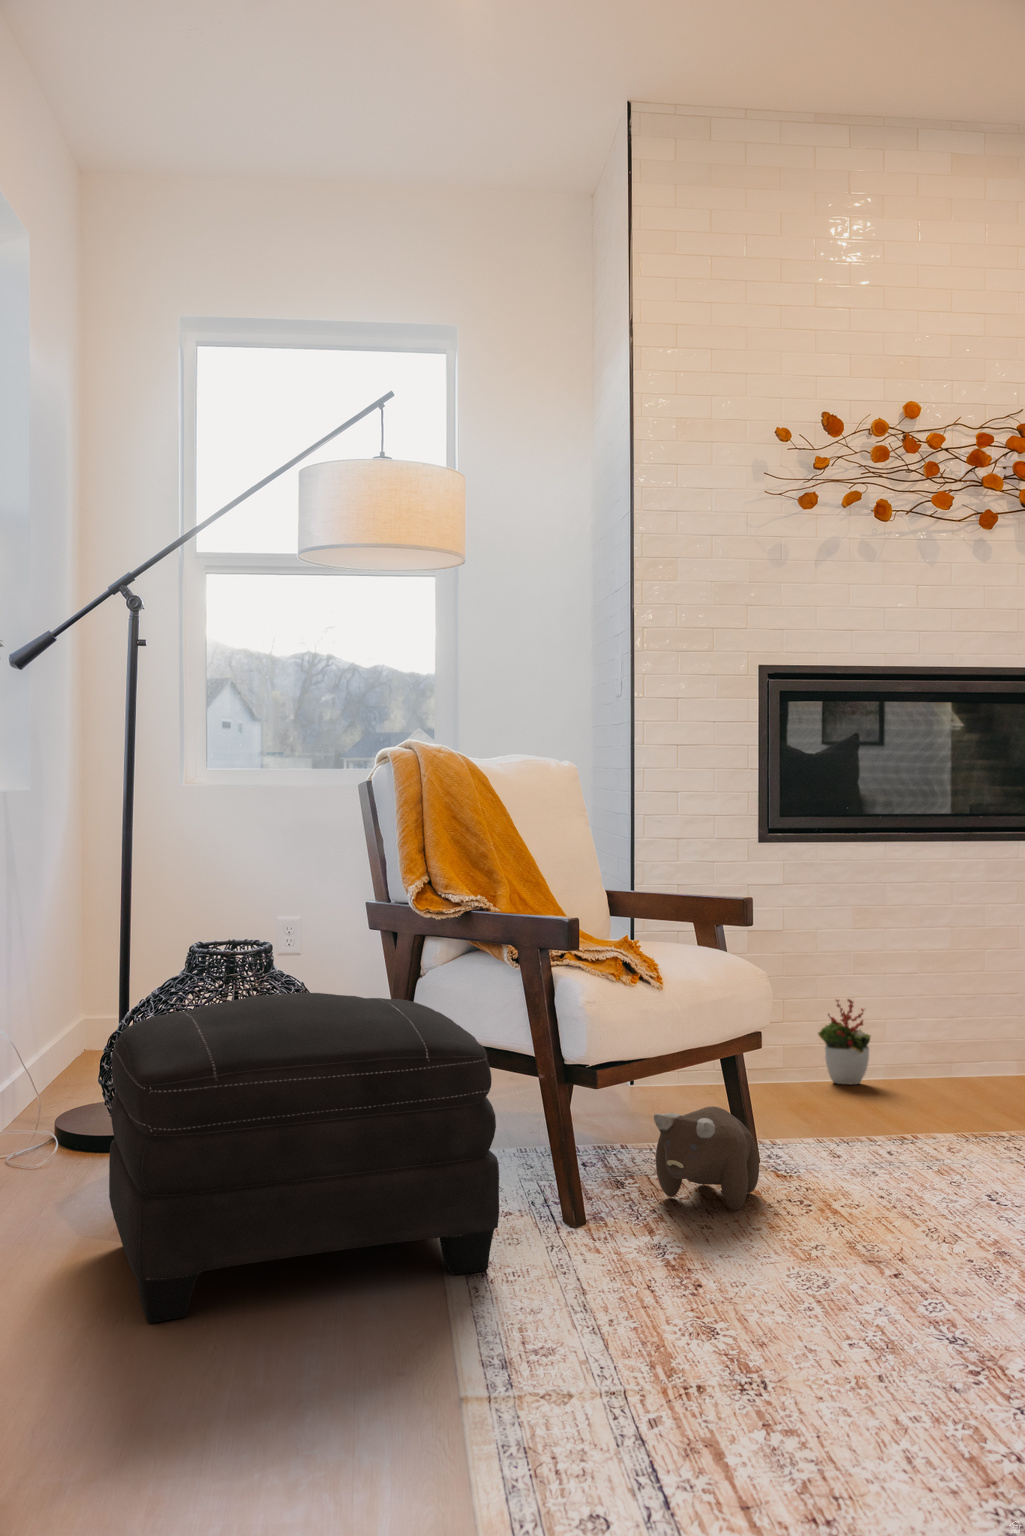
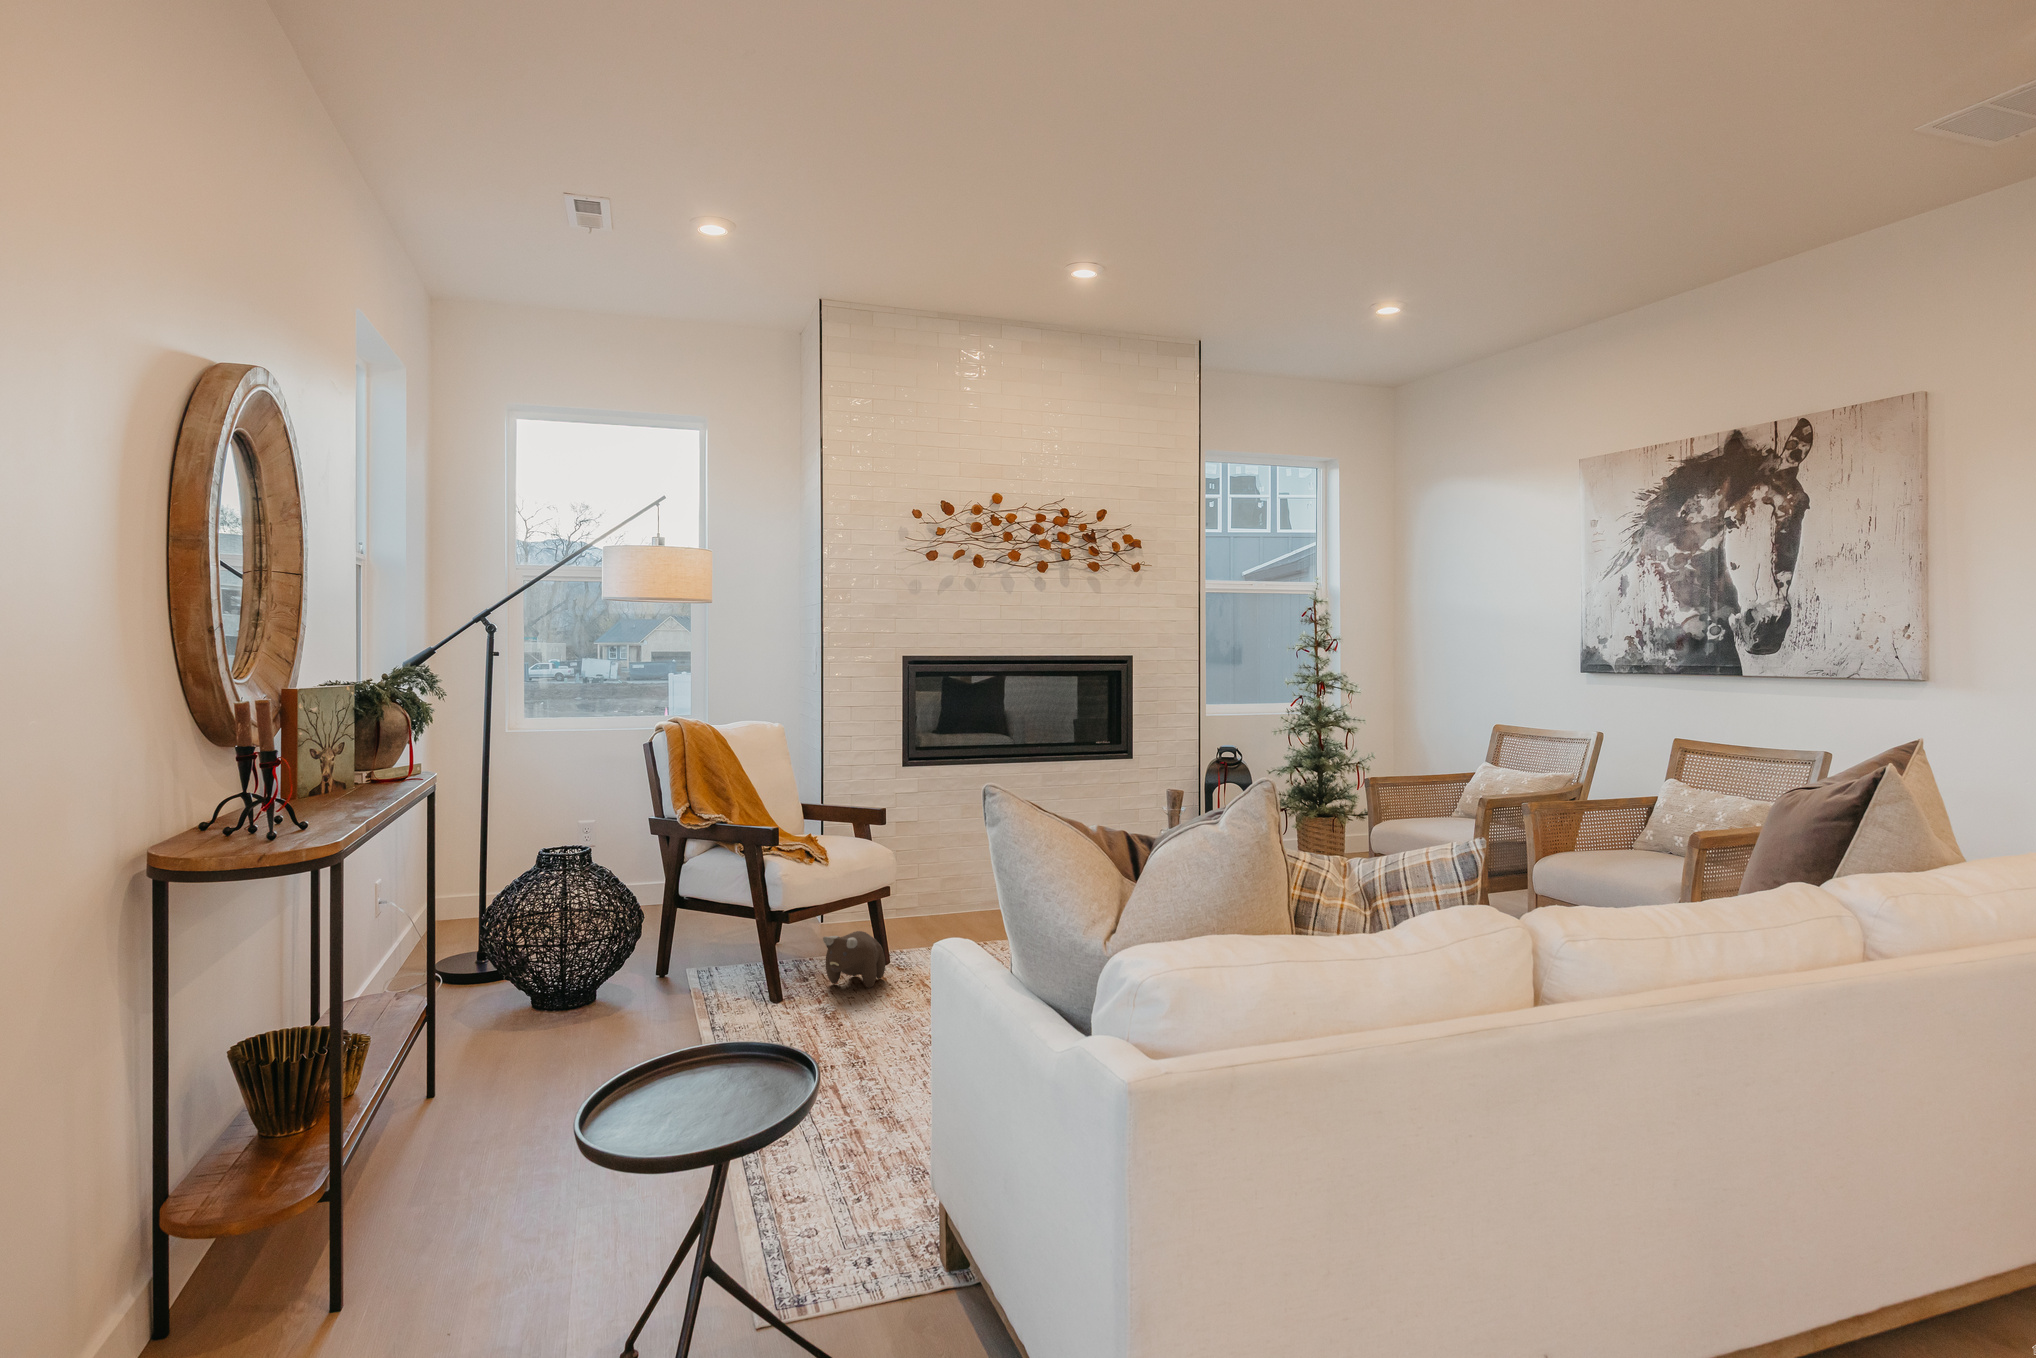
ottoman: present [109,993,499,1323] -> none [495,878,731,1066]
decorative plant: present [818,999,871,1084] -> none [938,862,970,915]

